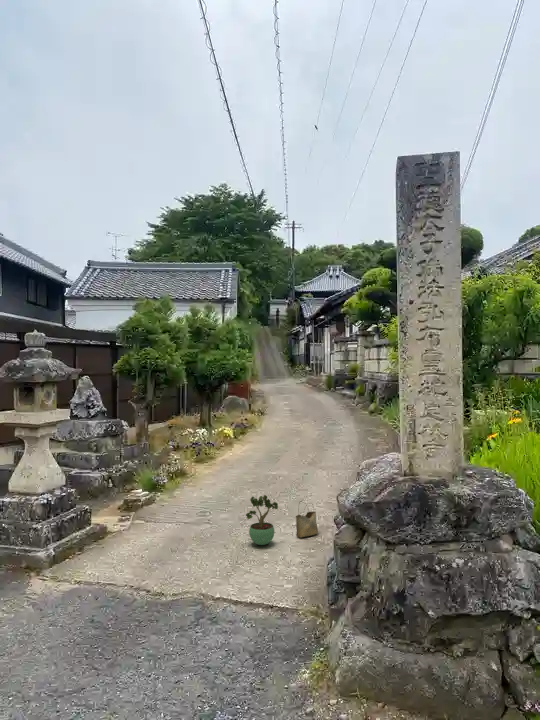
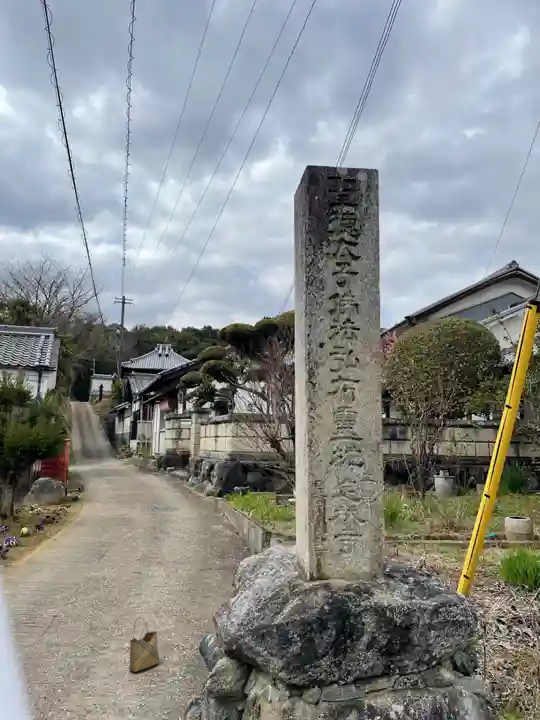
potted plant: present [246,495,278,545] -> none [57,615,107,692]

